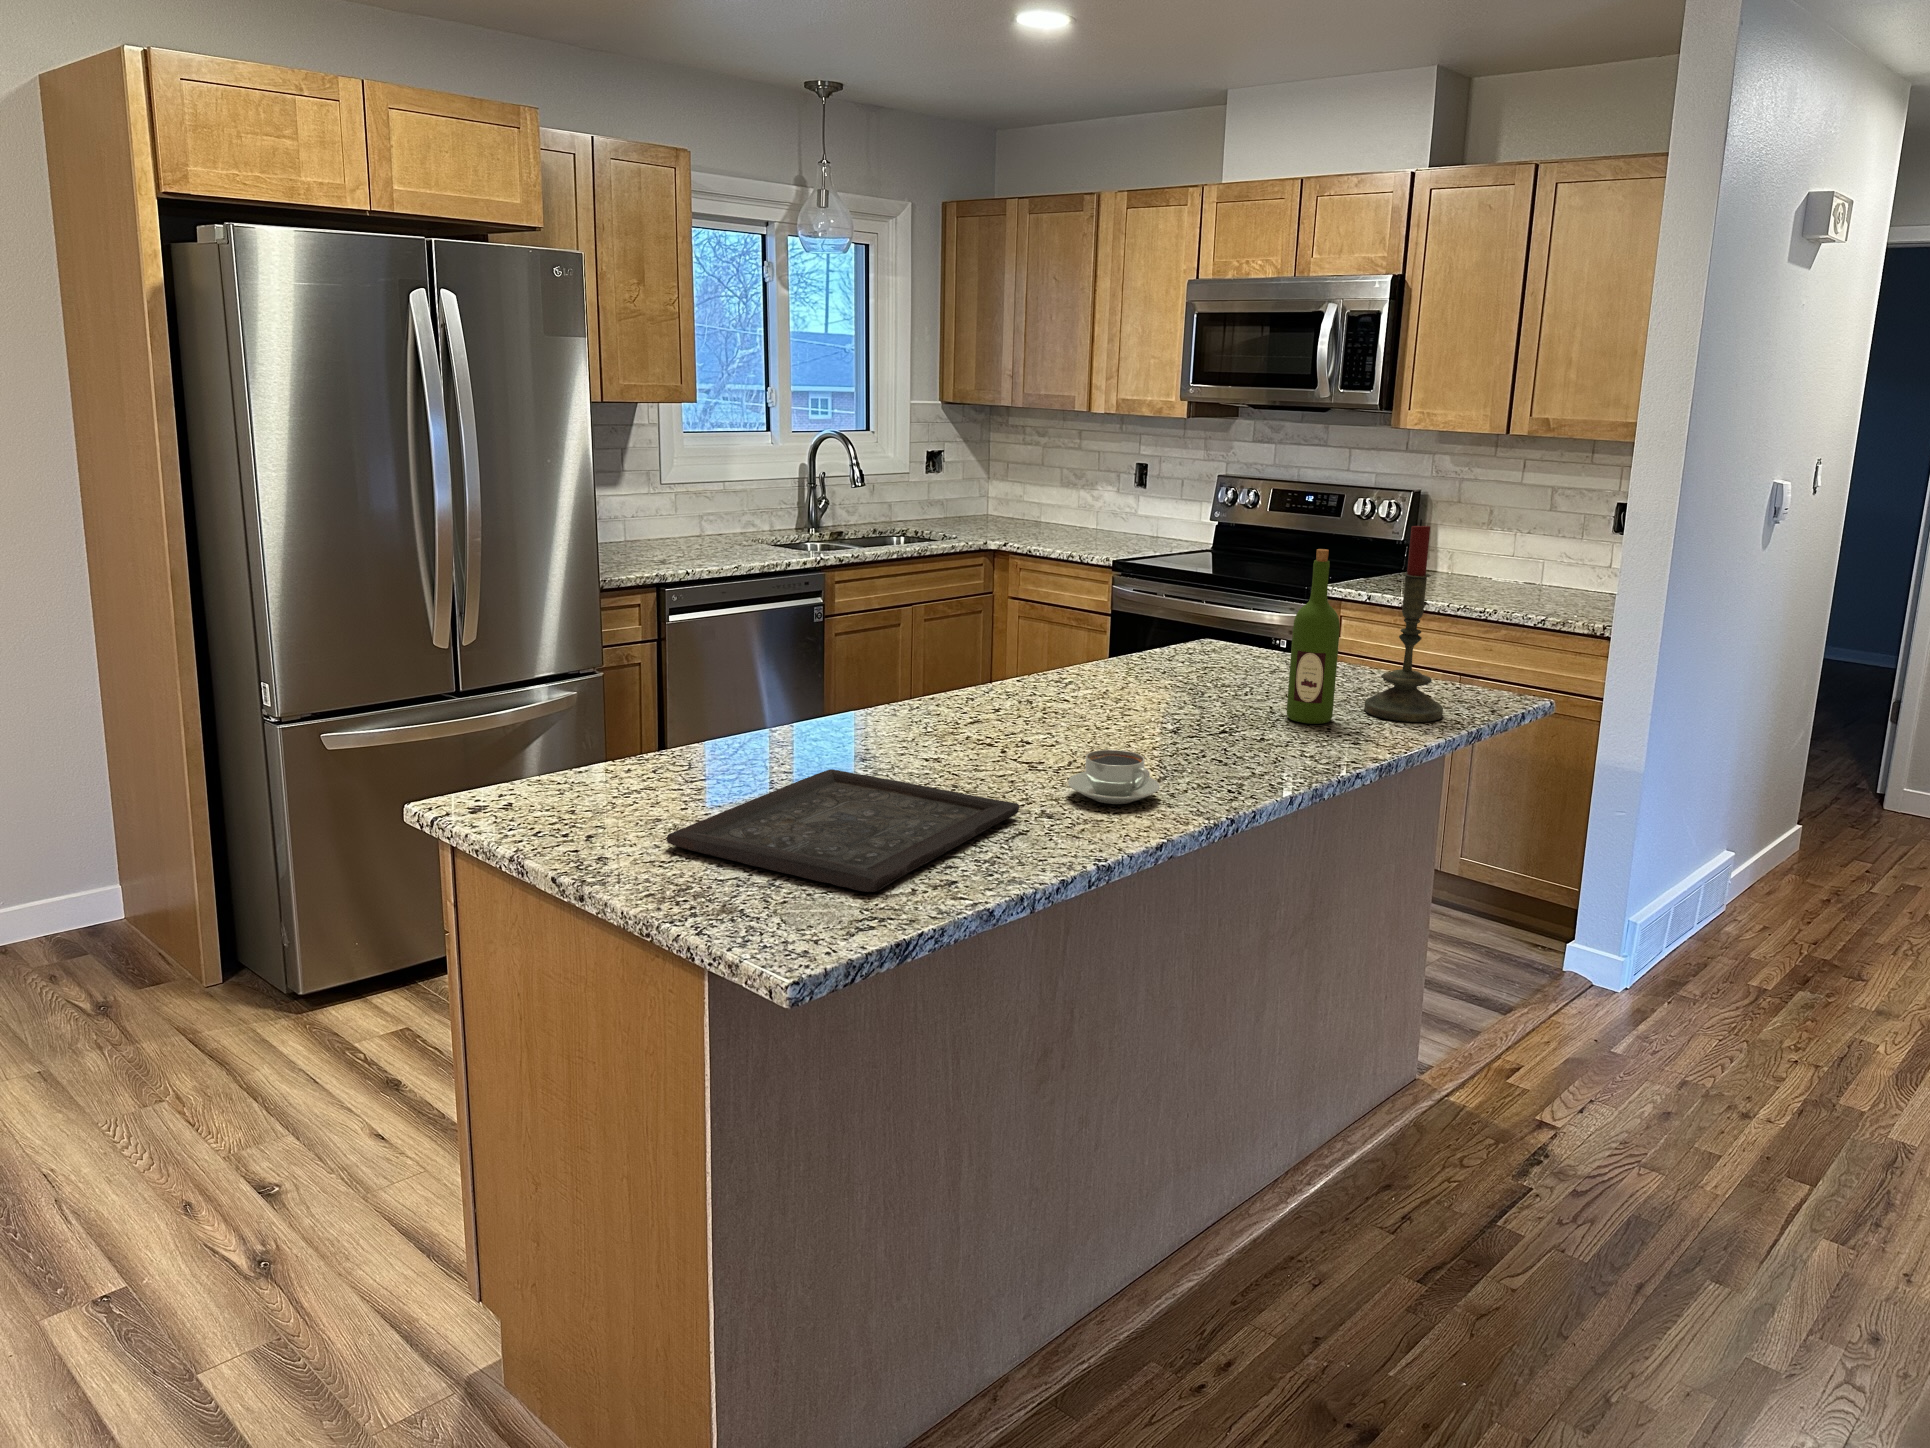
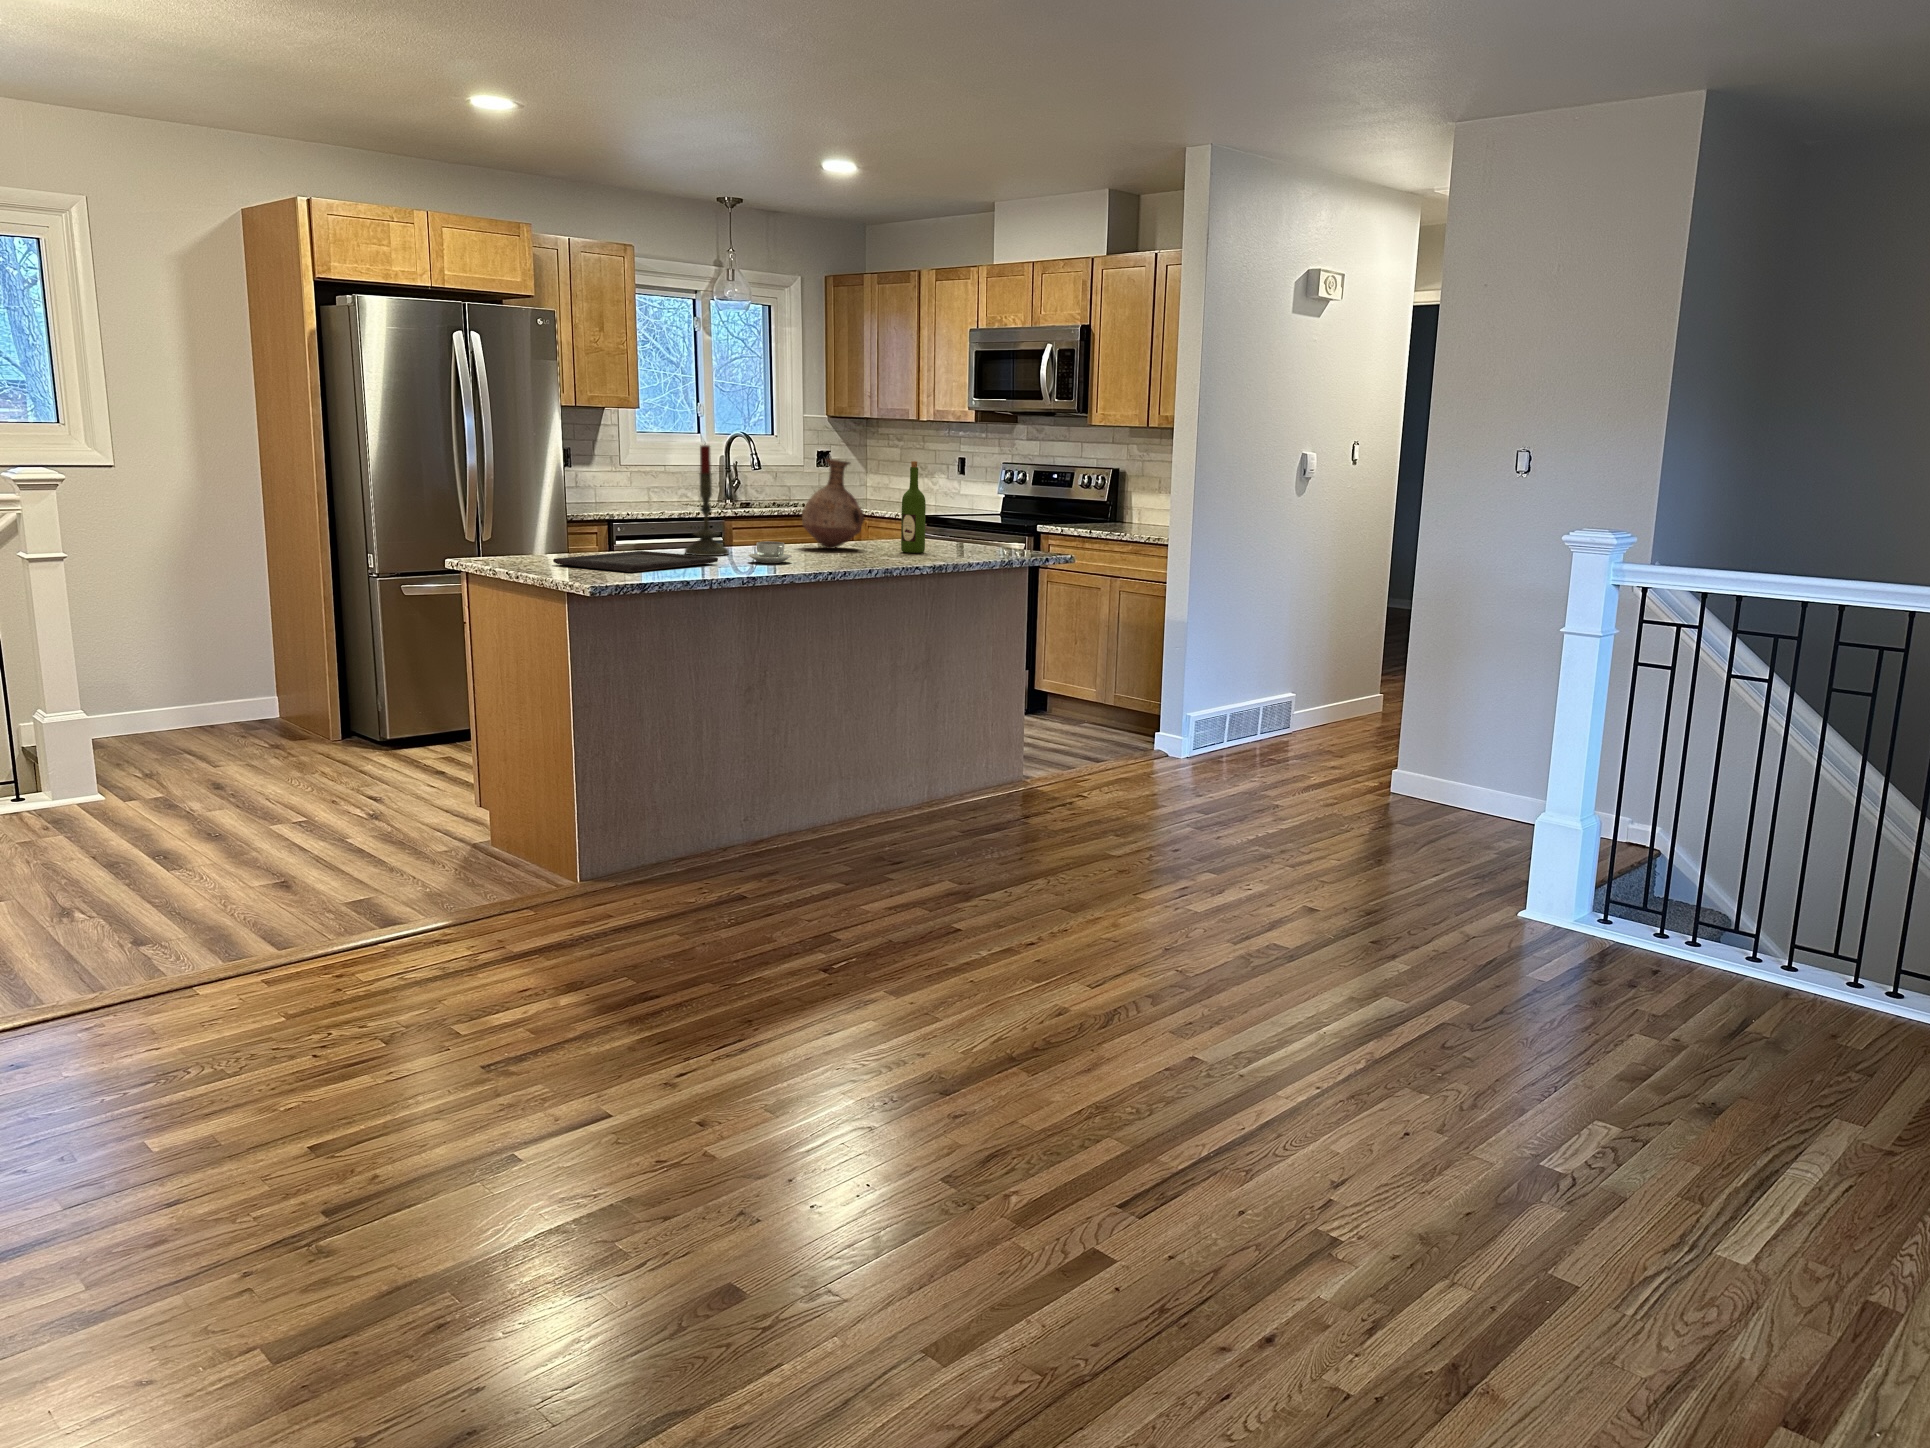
candle: present [1364,519,1443,722] -> present [685,445,729,556]
vase: none [1087,542,1221,713] -> present [802,459,864,549]

